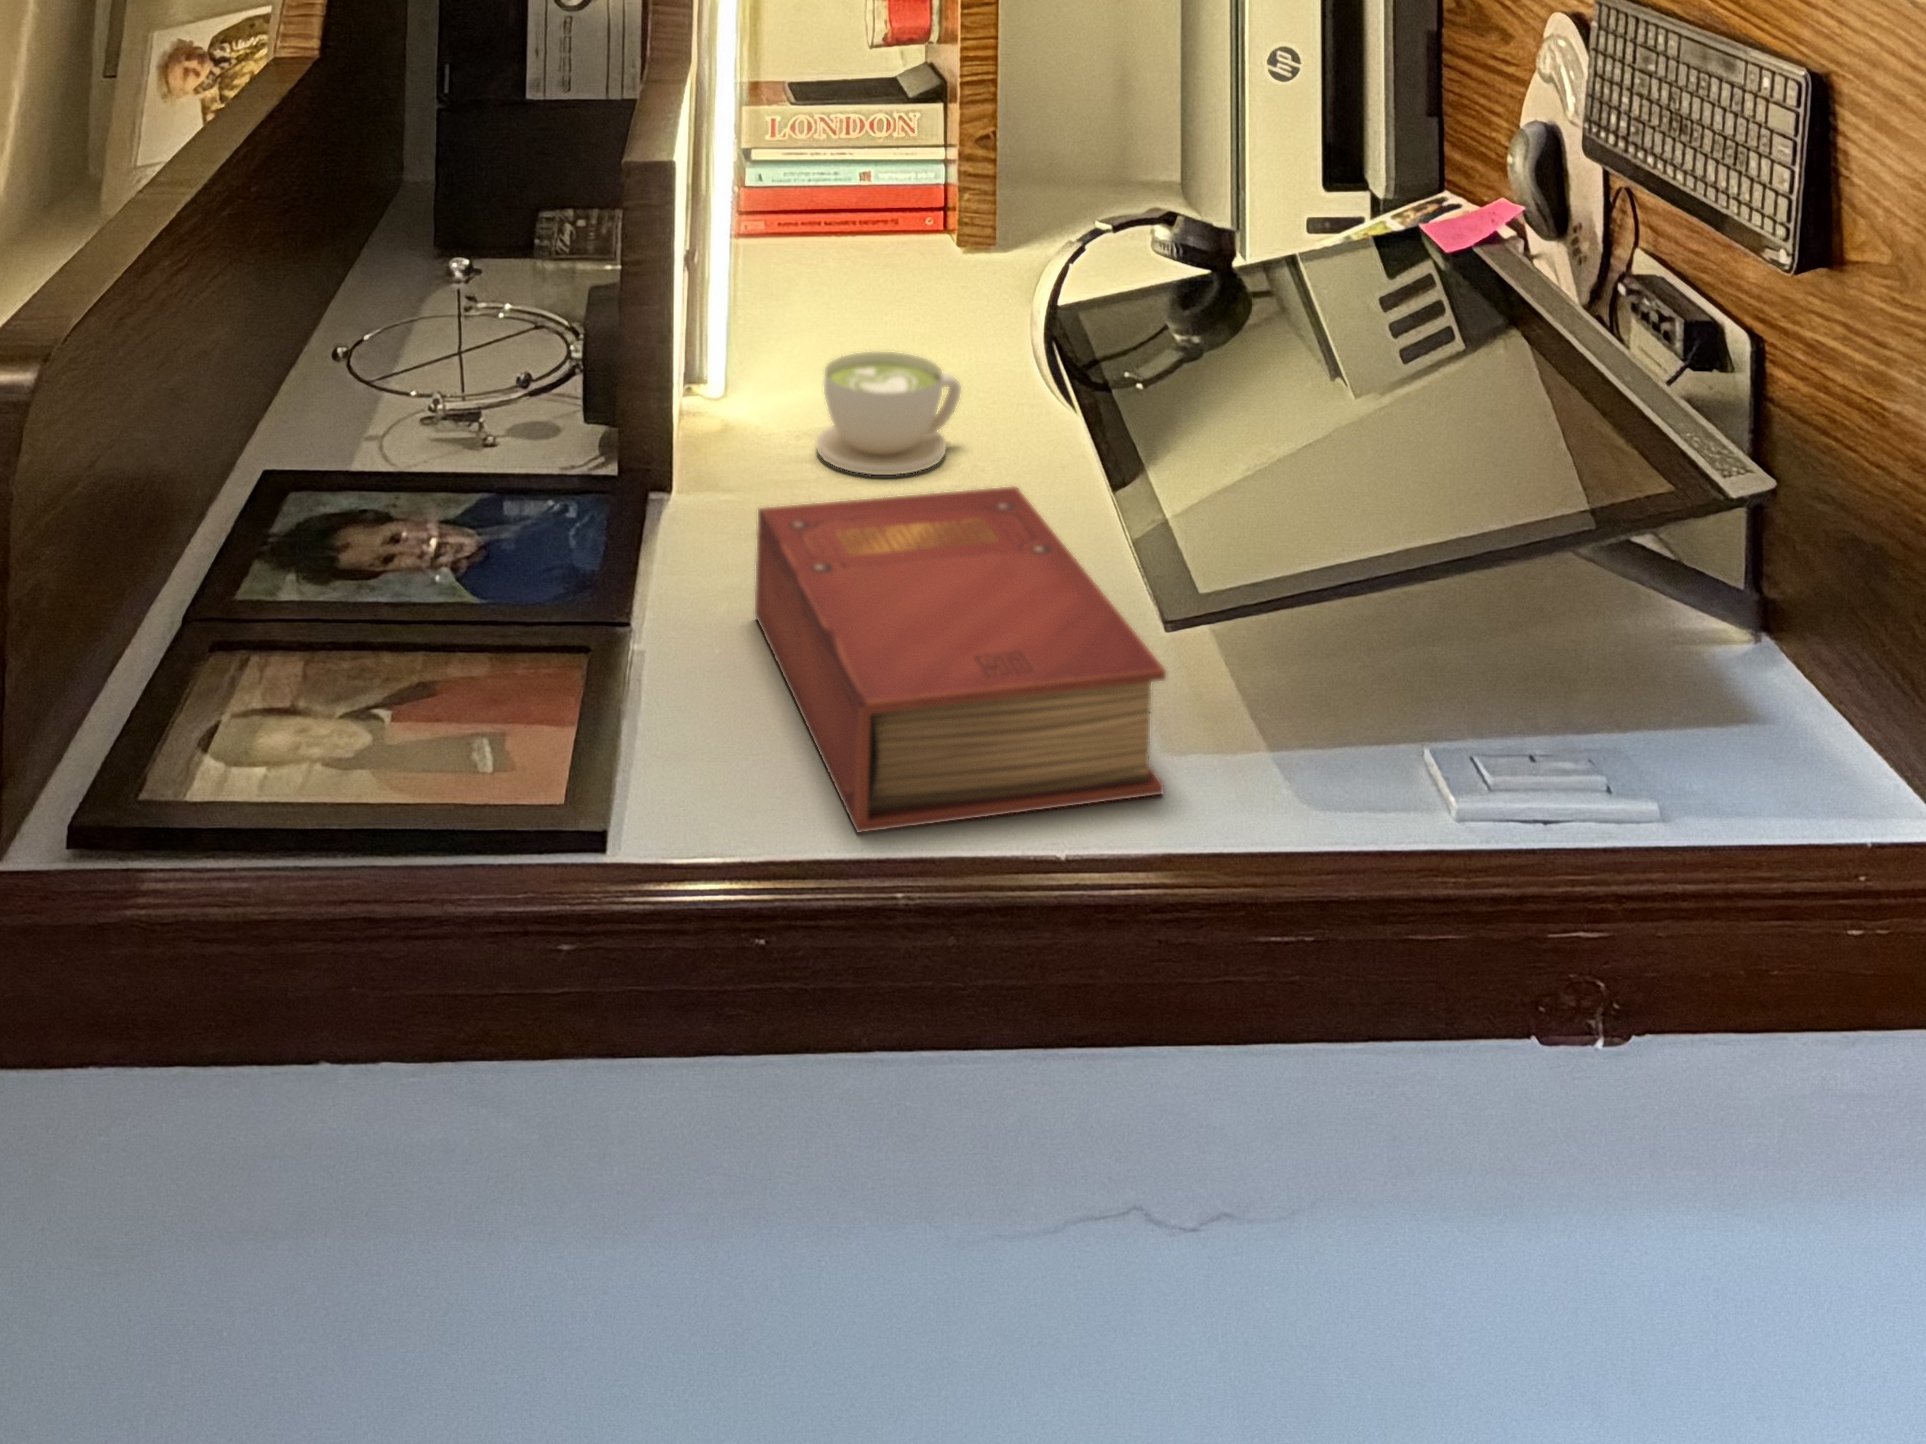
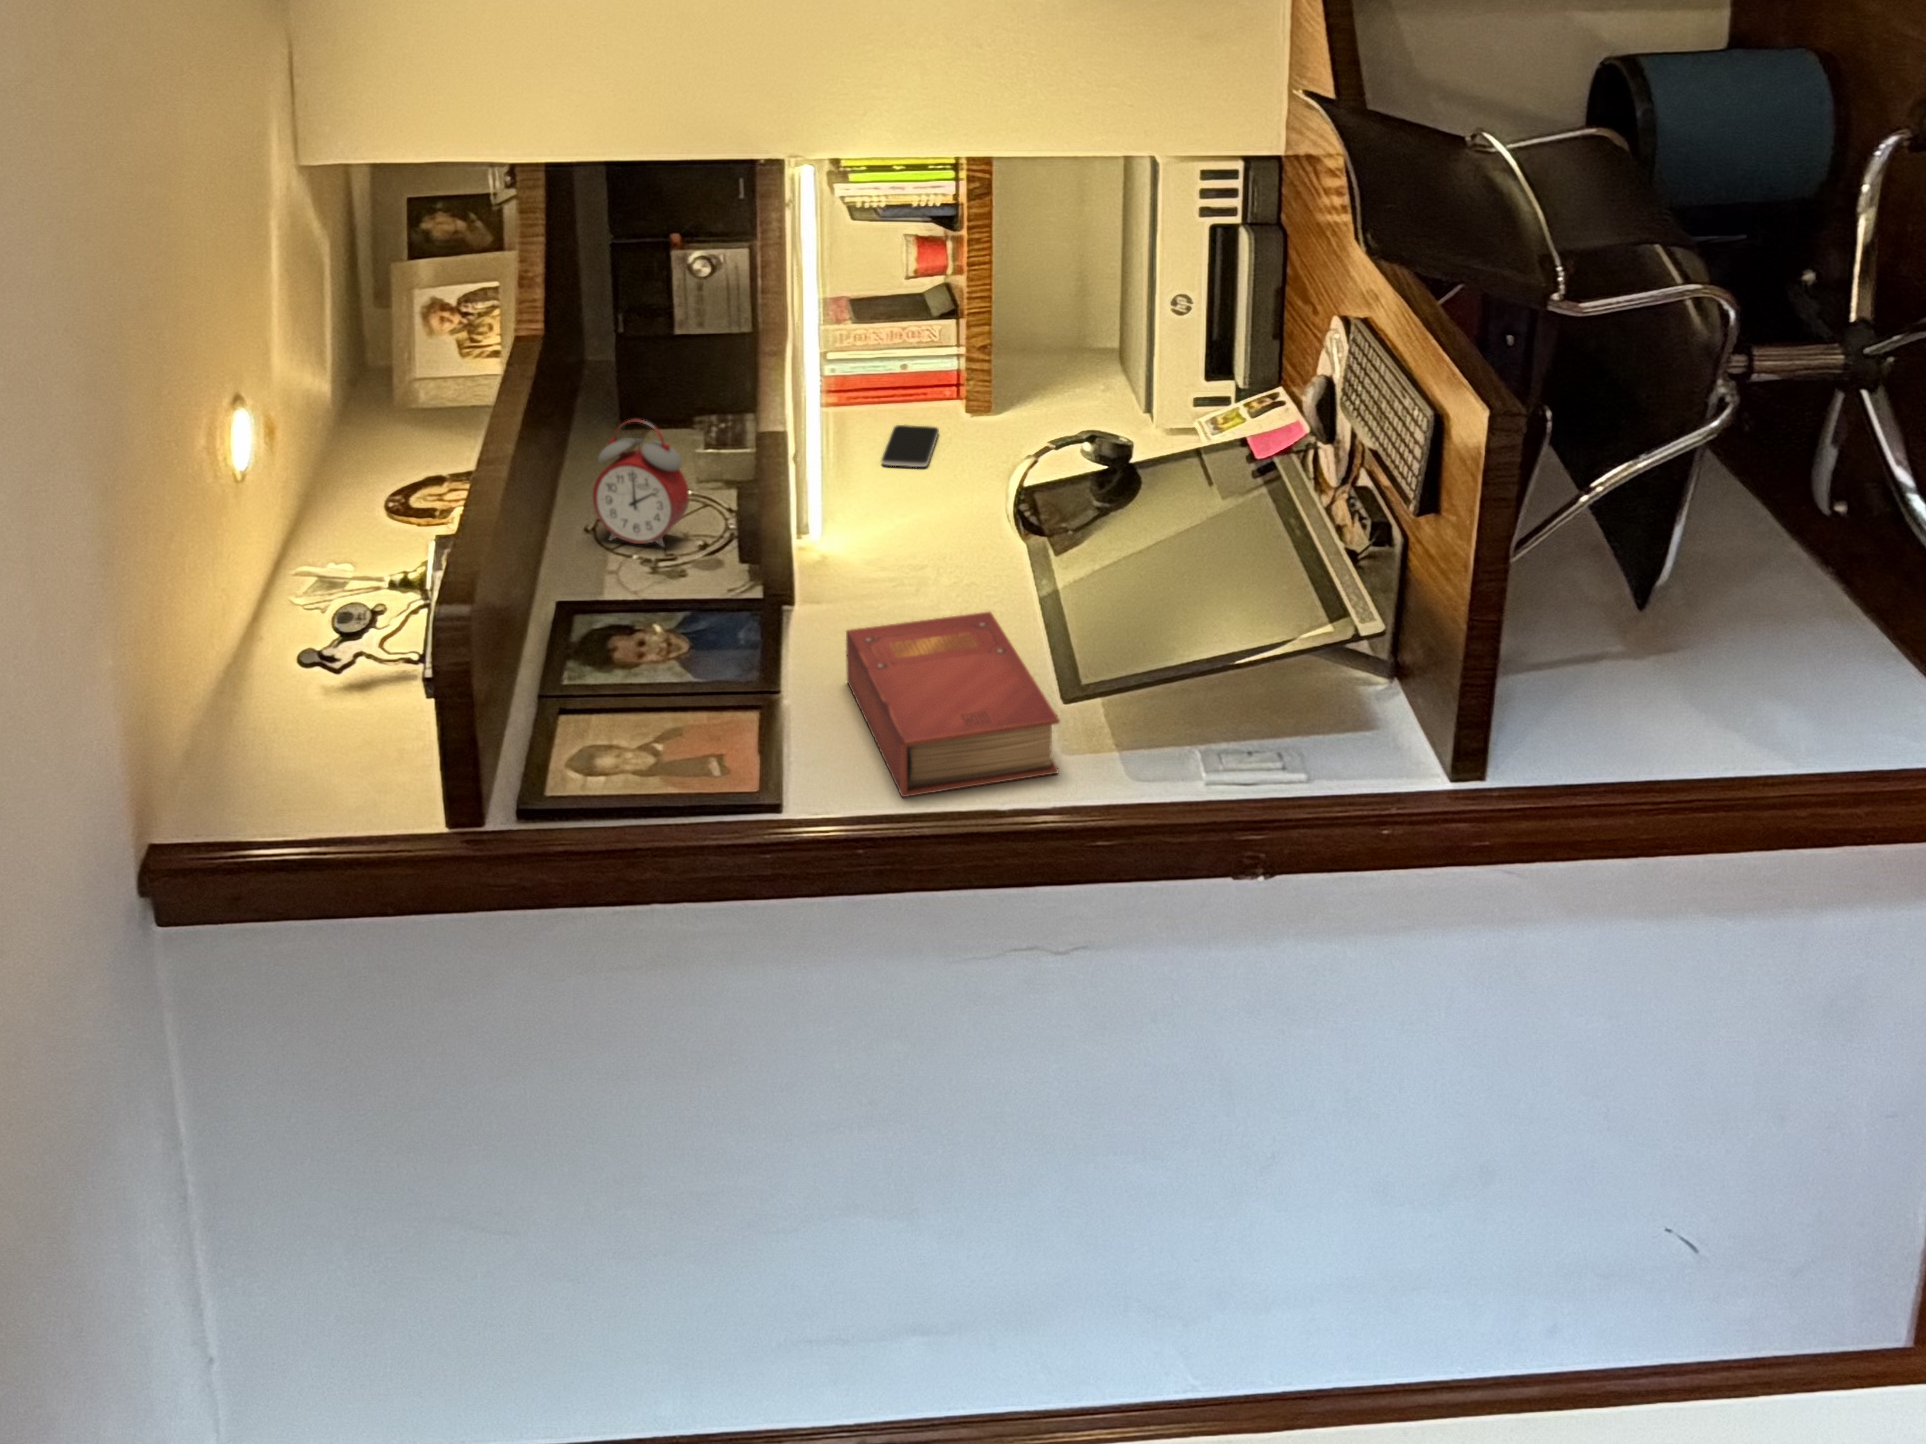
alarm clock: none [353,176,510,403] -> present [593,420,689,547]
smartphone: none [820,253,910,308] -> present [881,425,939,467]
coffee cup: present [817,352,961,475] -> none [880,517,965,590]

